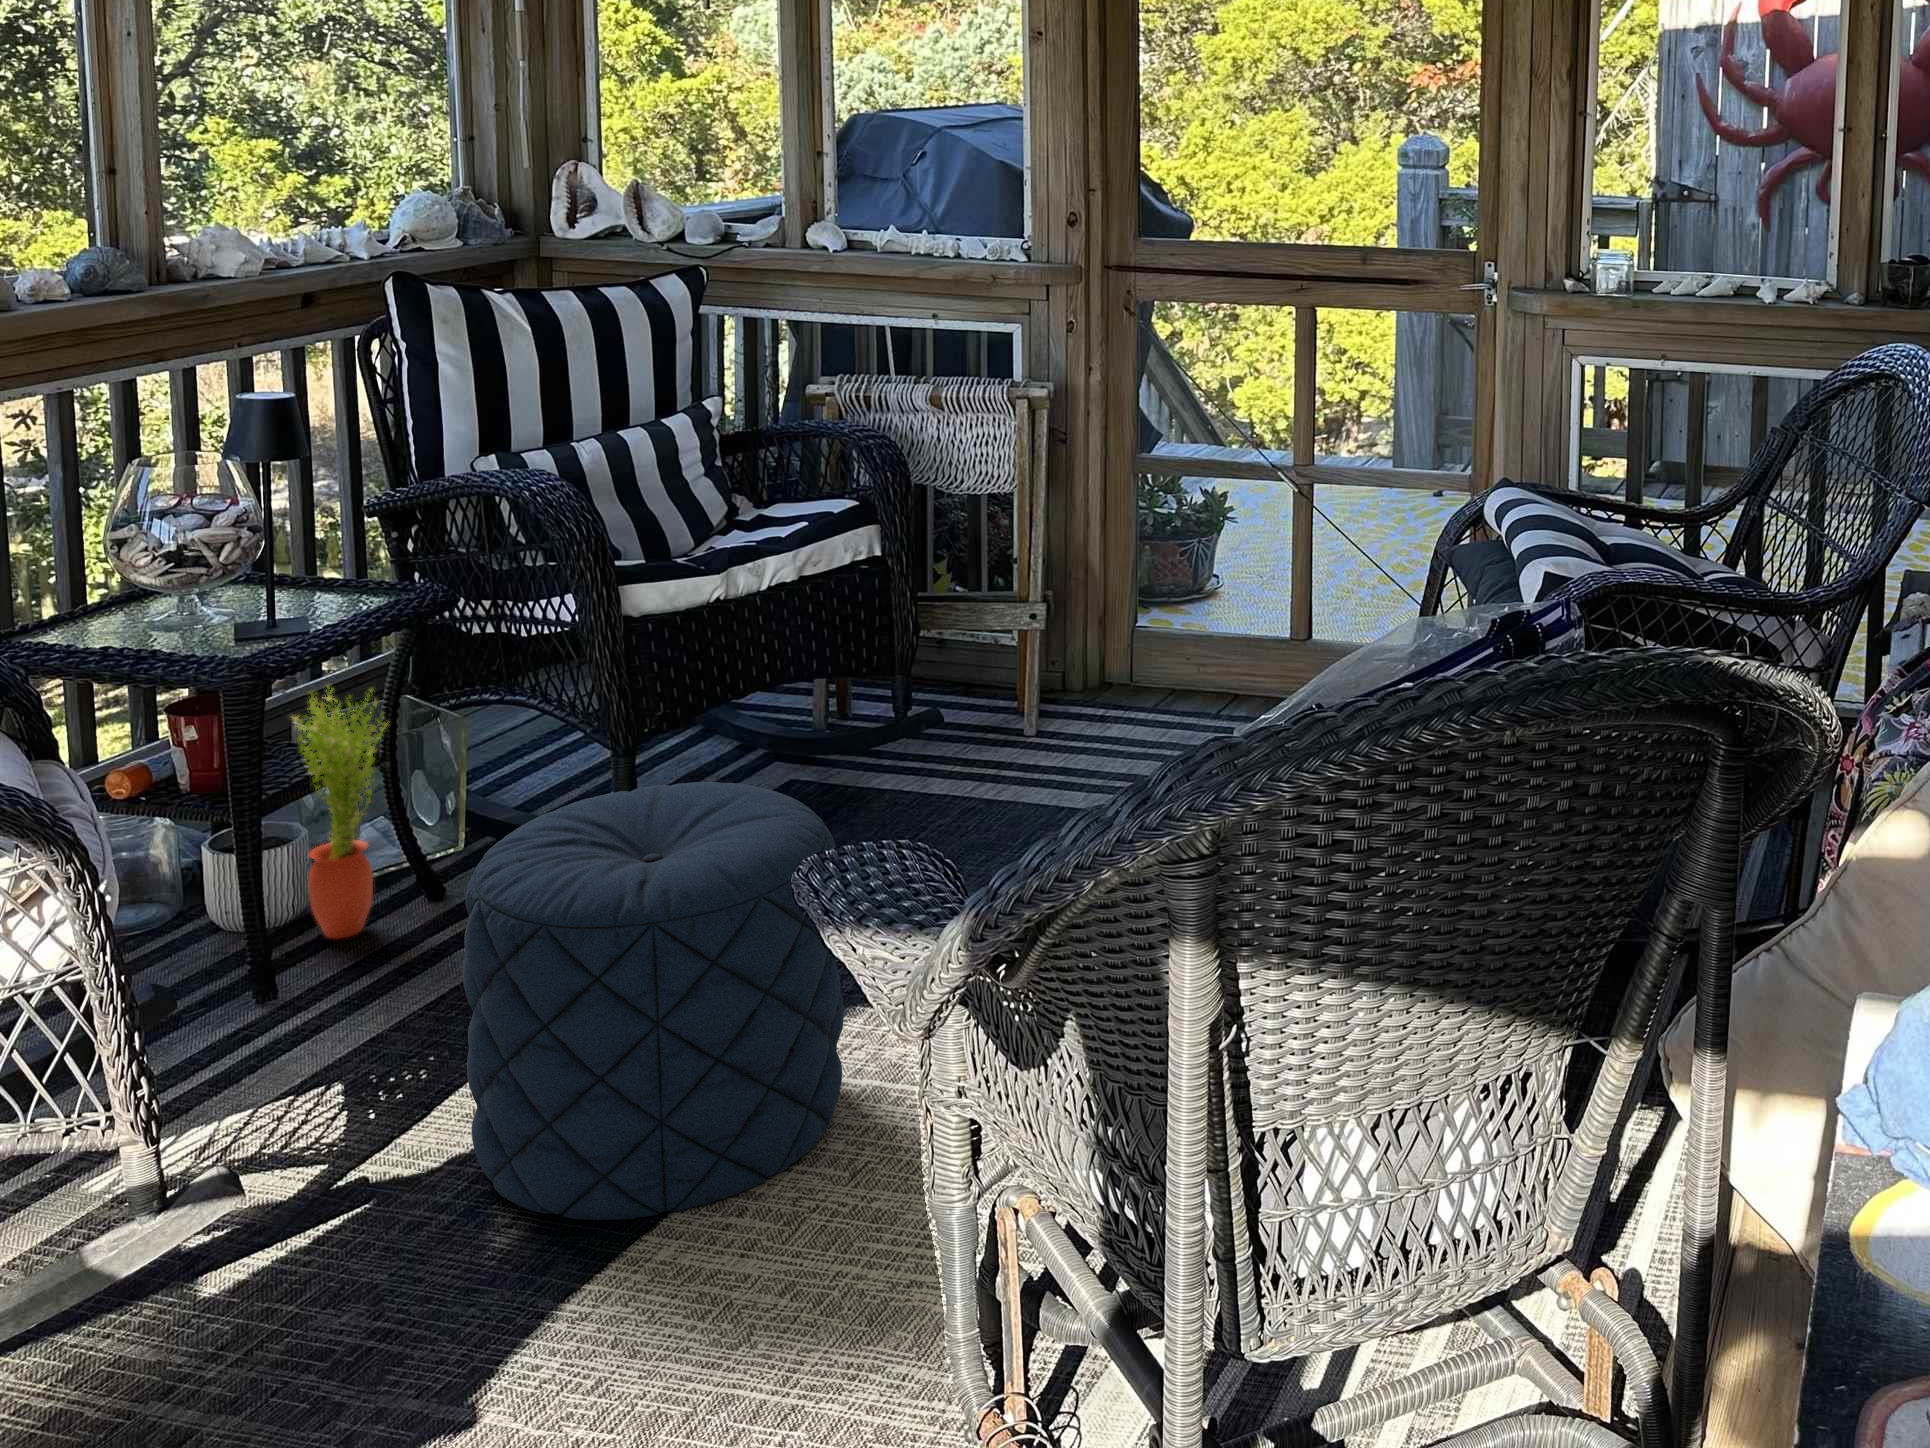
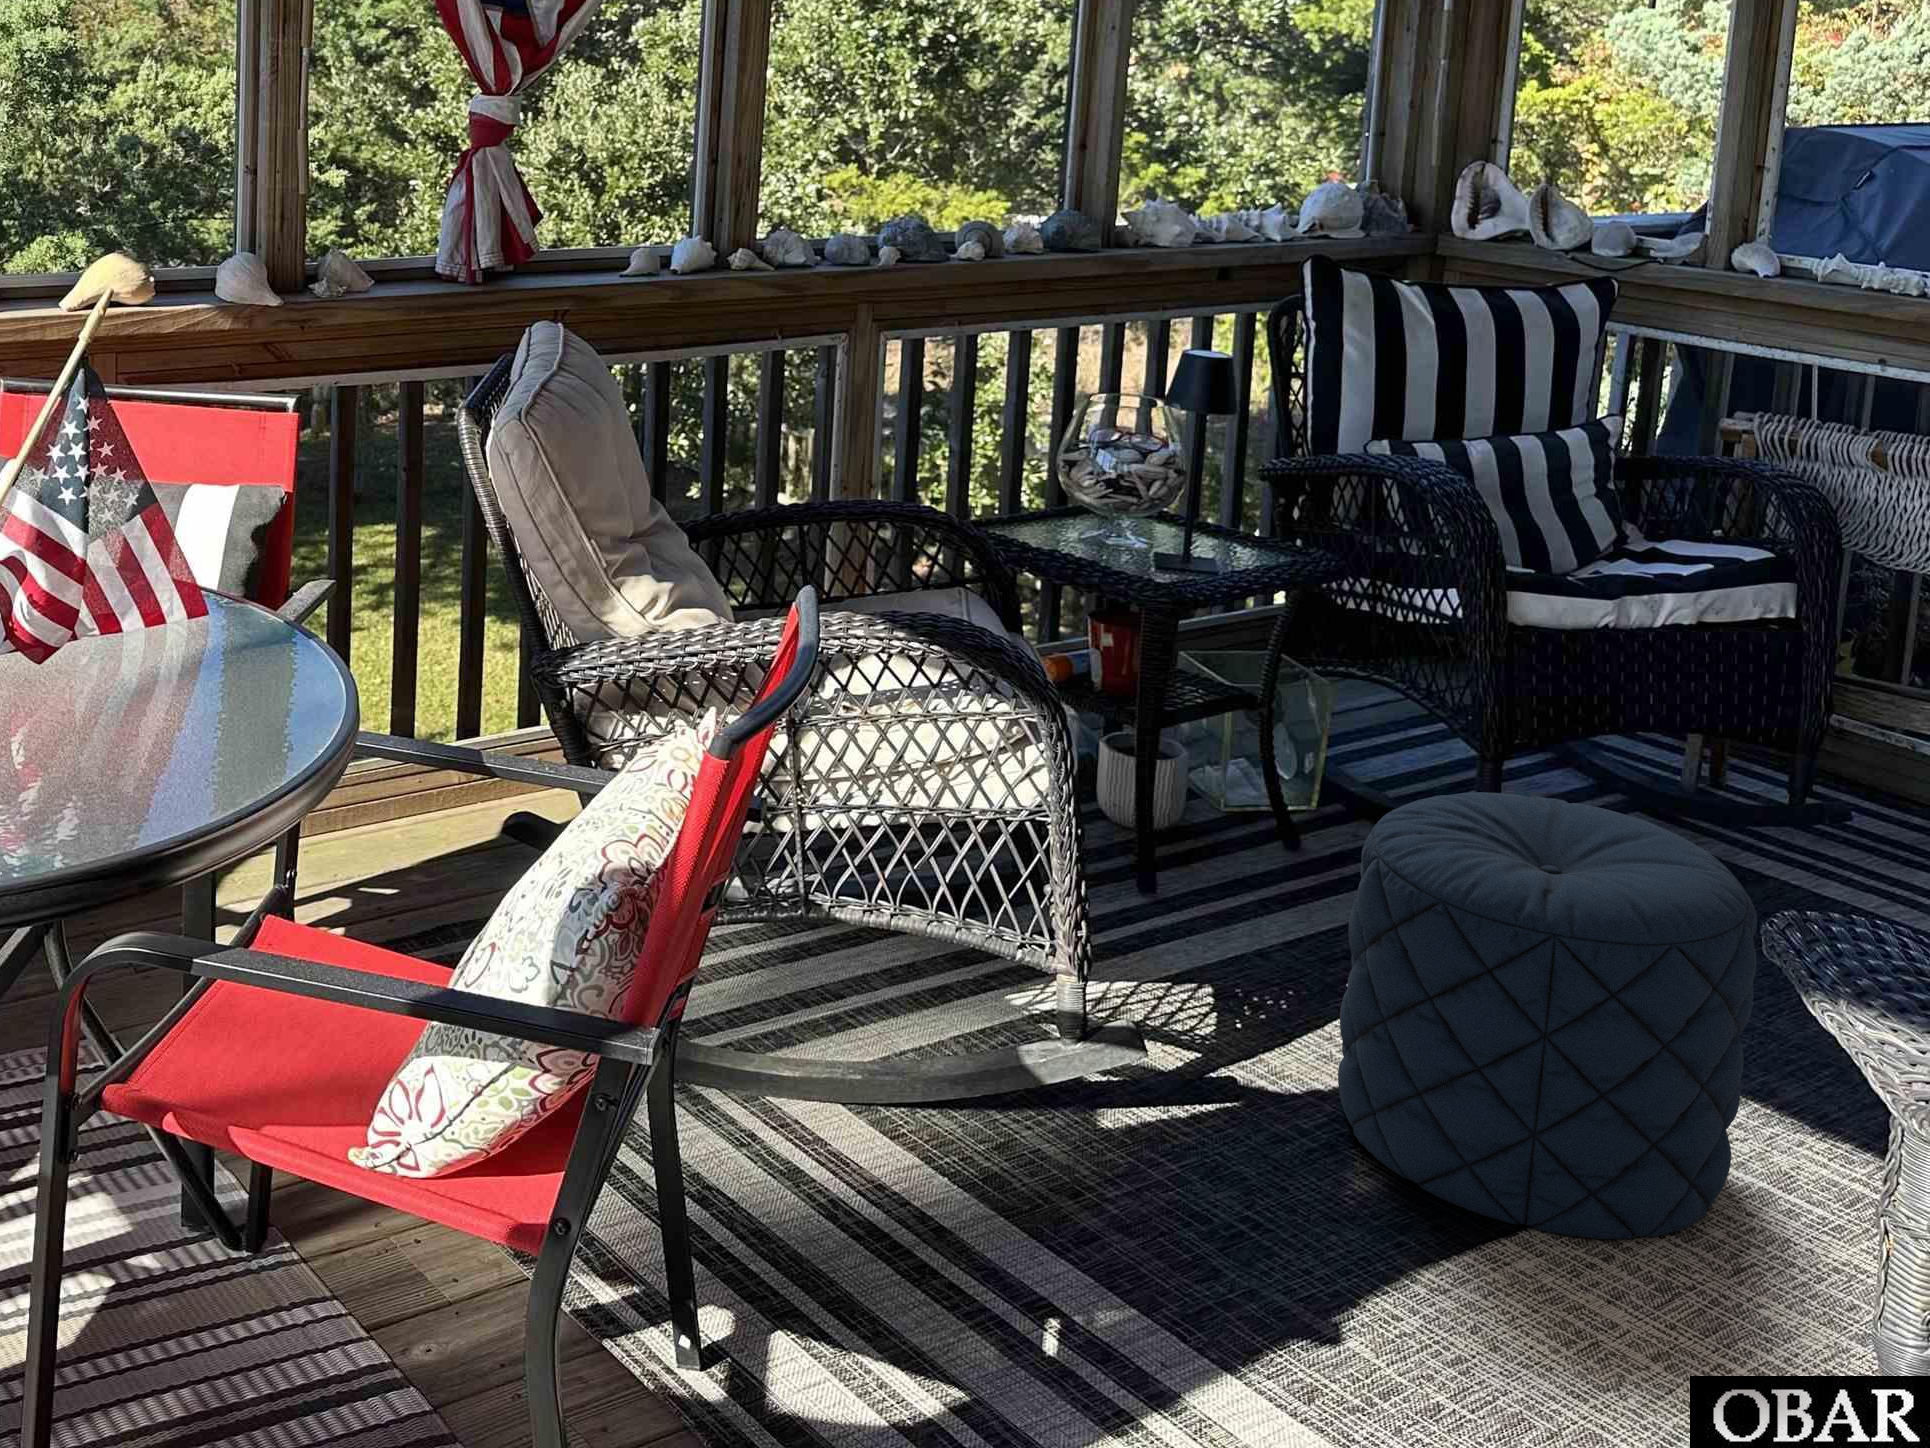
potted plant: present [293,693,387,939] -> none [1188,623,1278,857]

